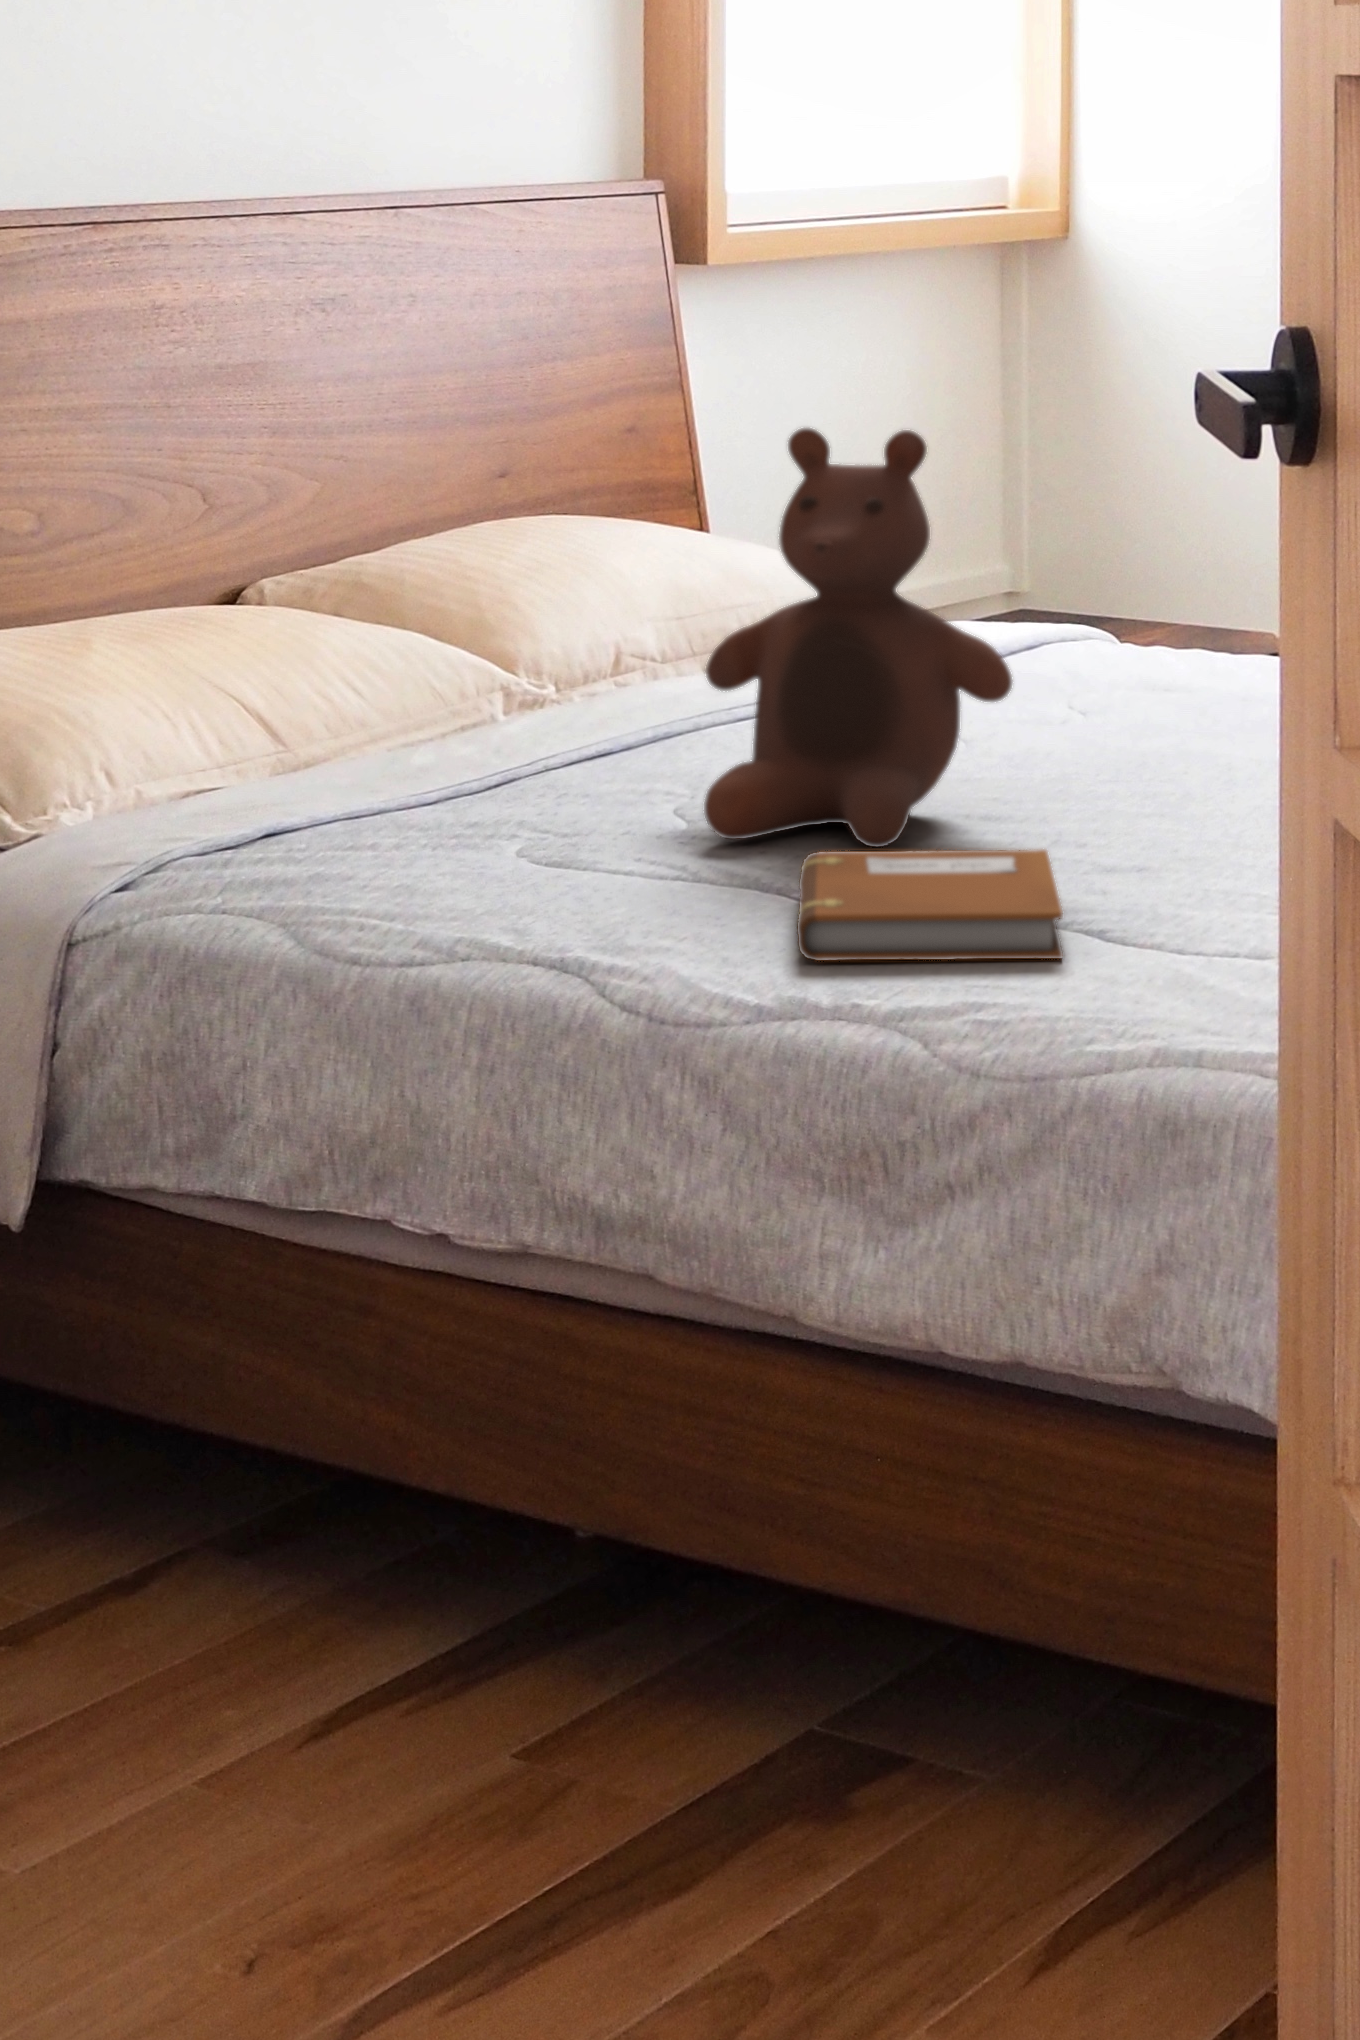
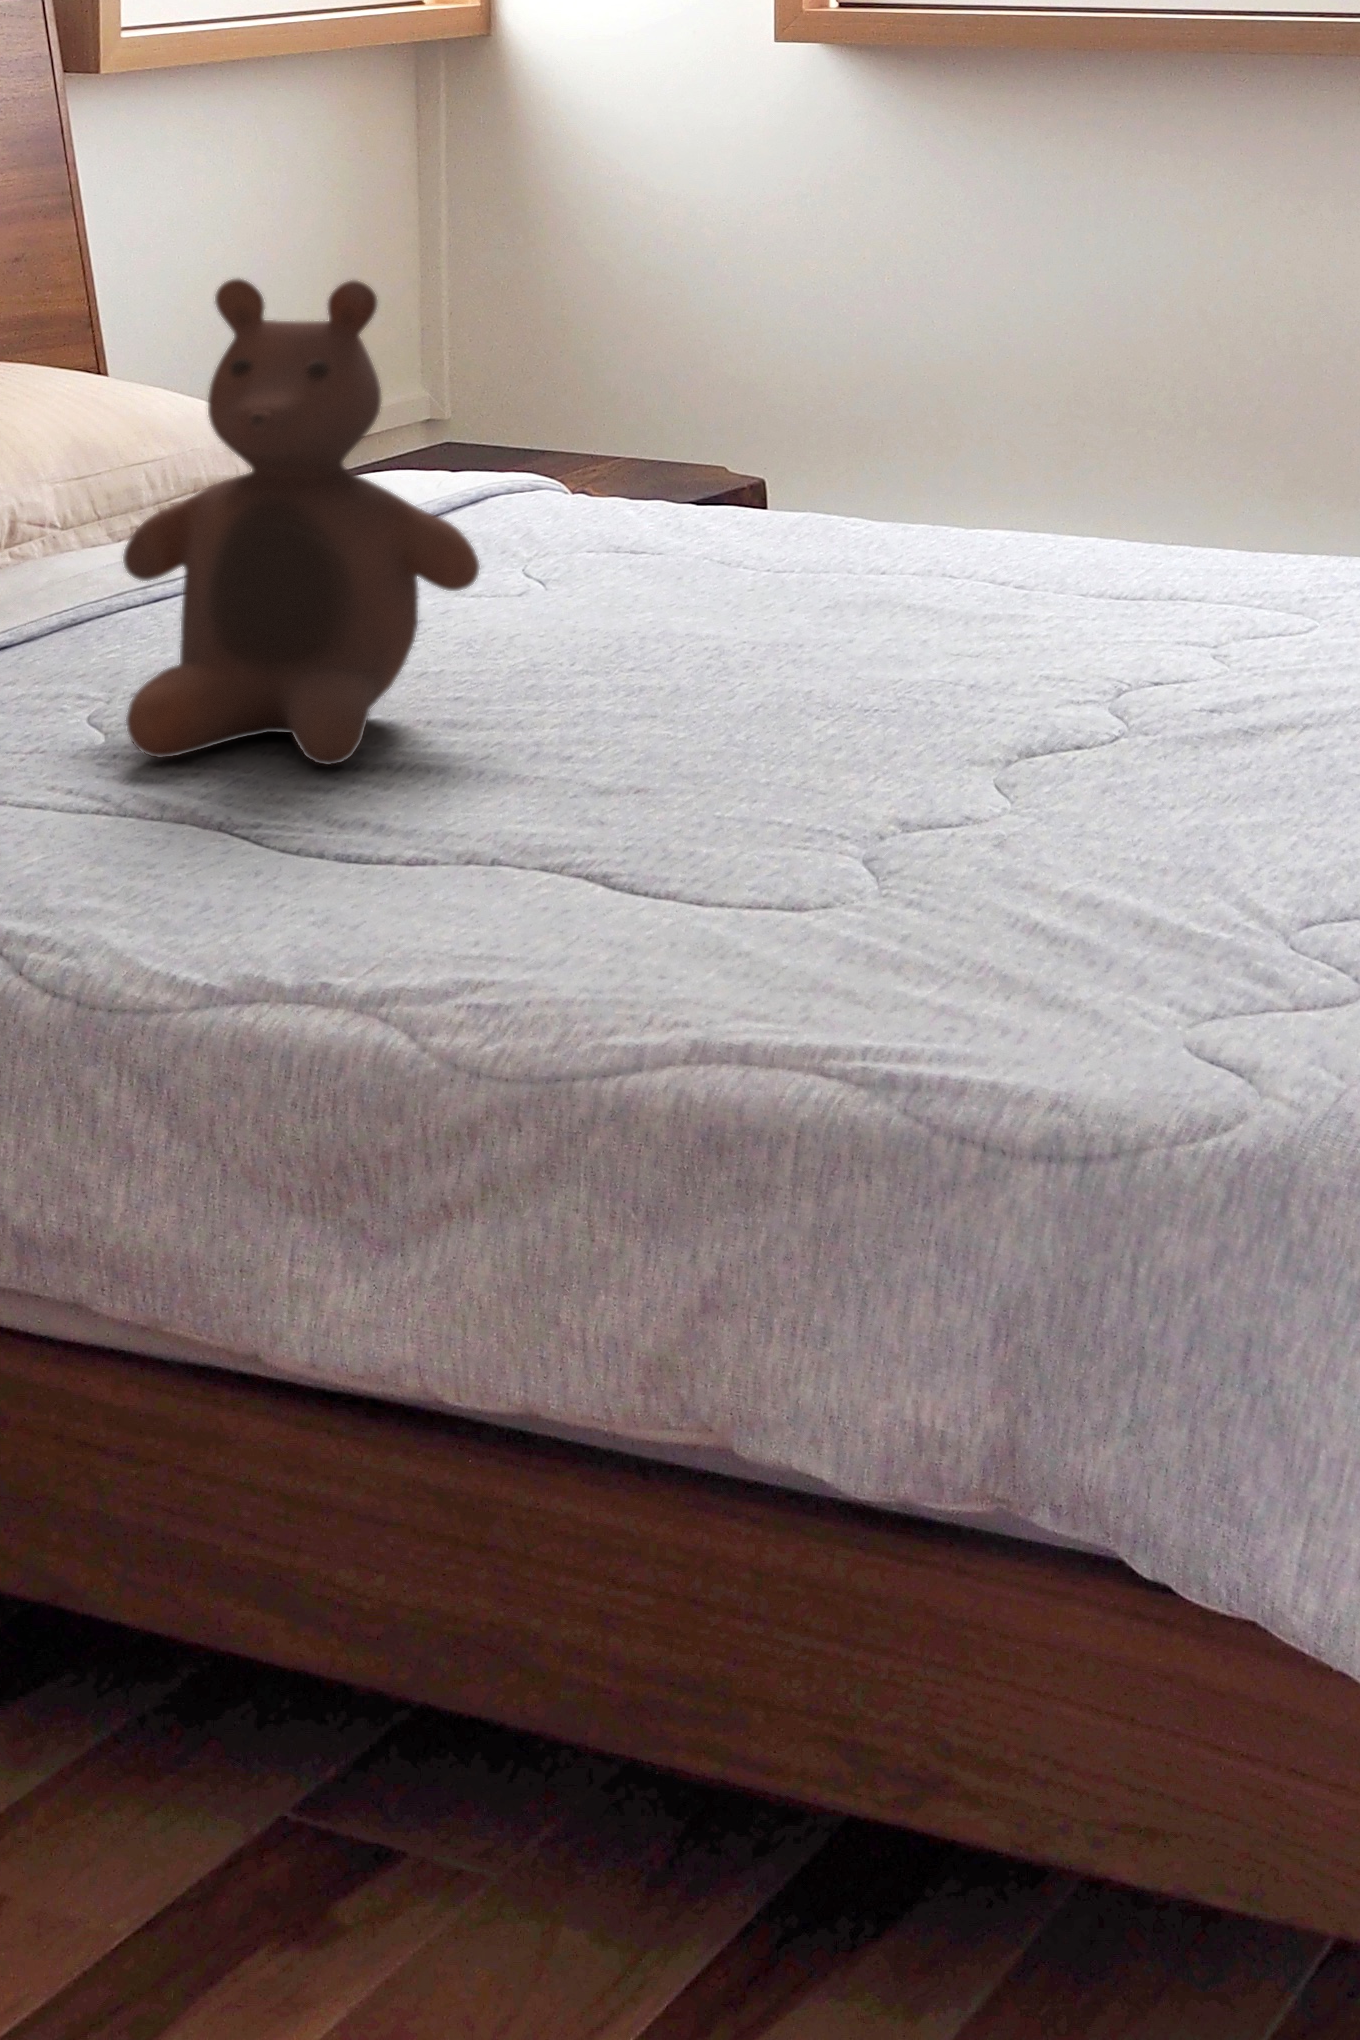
notebook: present [797,849,1063,961] -> none [247,773,565,926]

